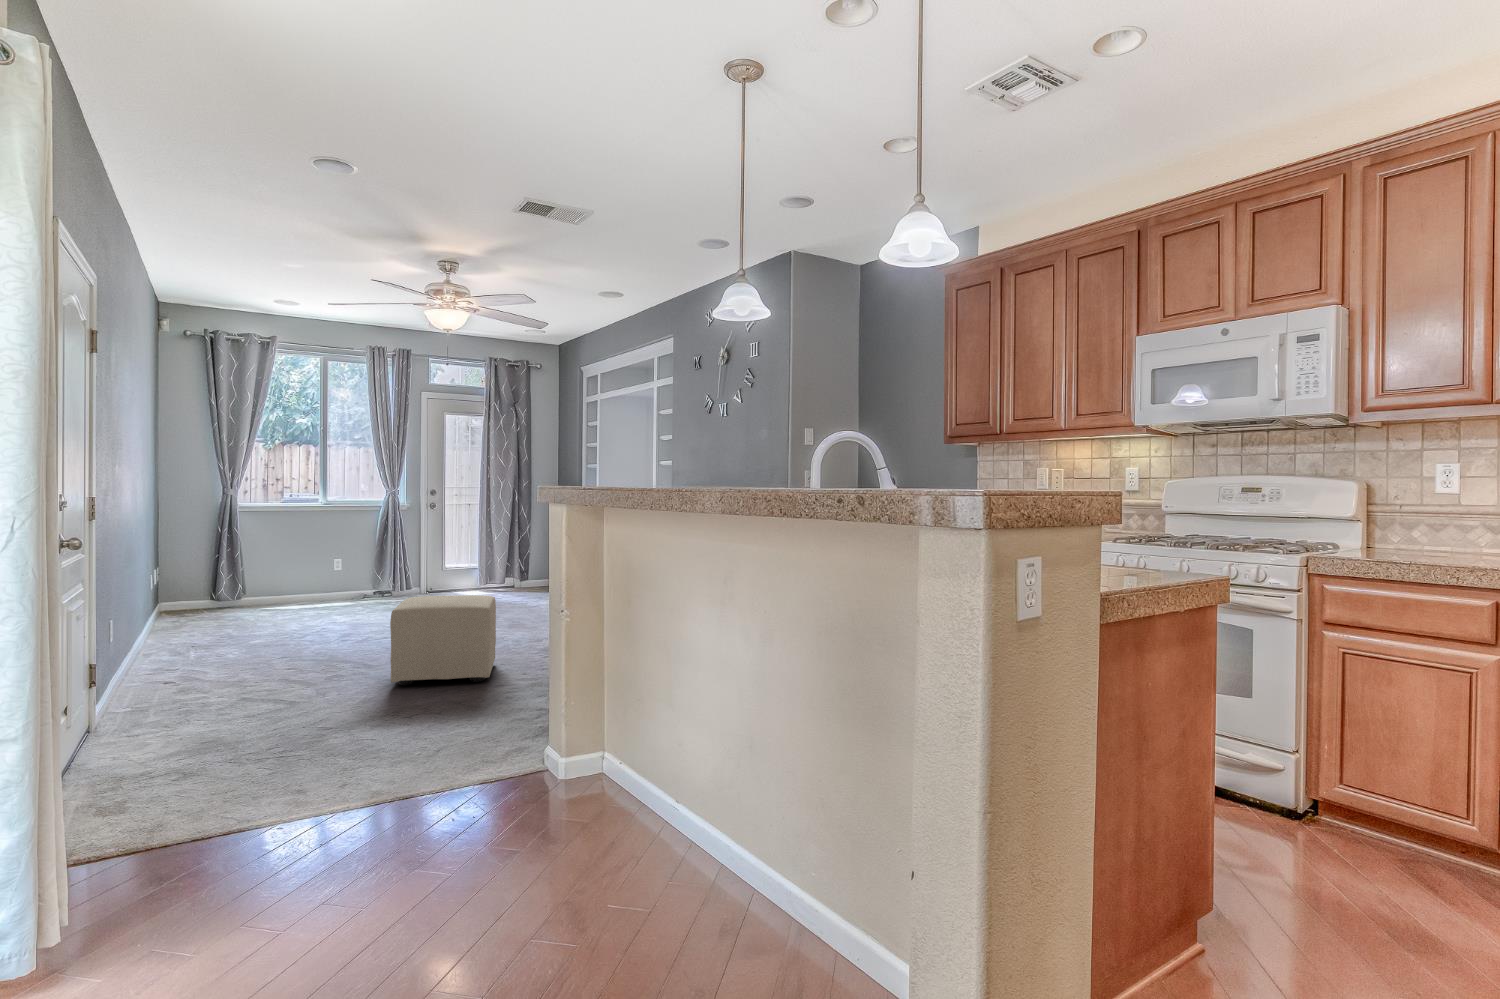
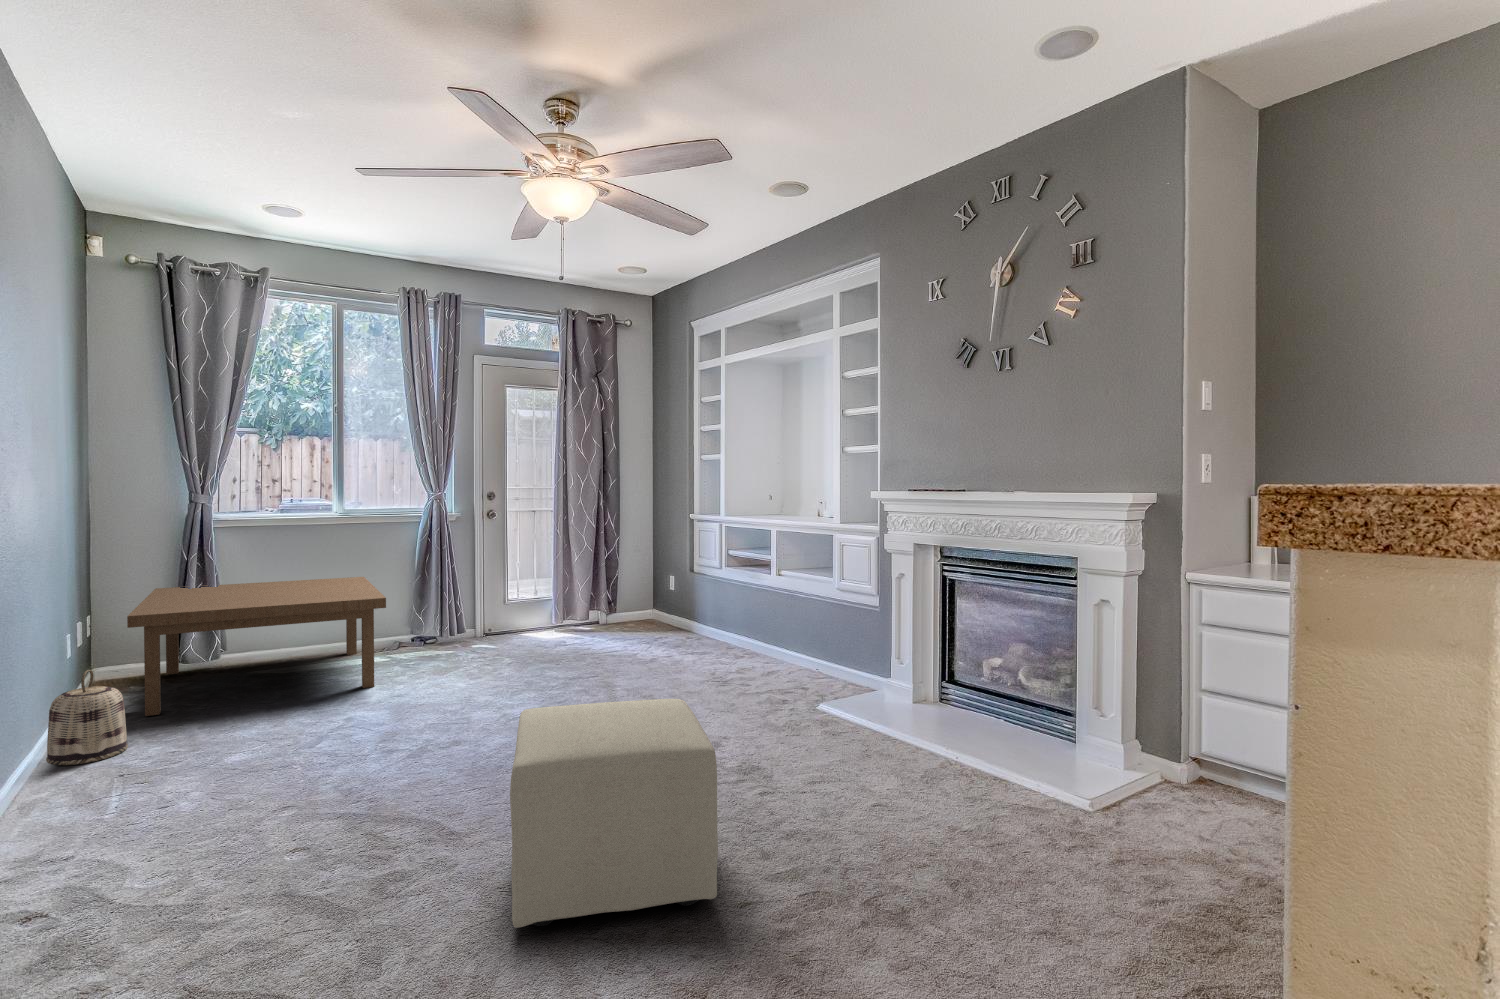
coffee table: none [190,548,351,626] -> present [127,577,386,716]
basket: none [150,590,194,643] -> present [46,670,128,765]

